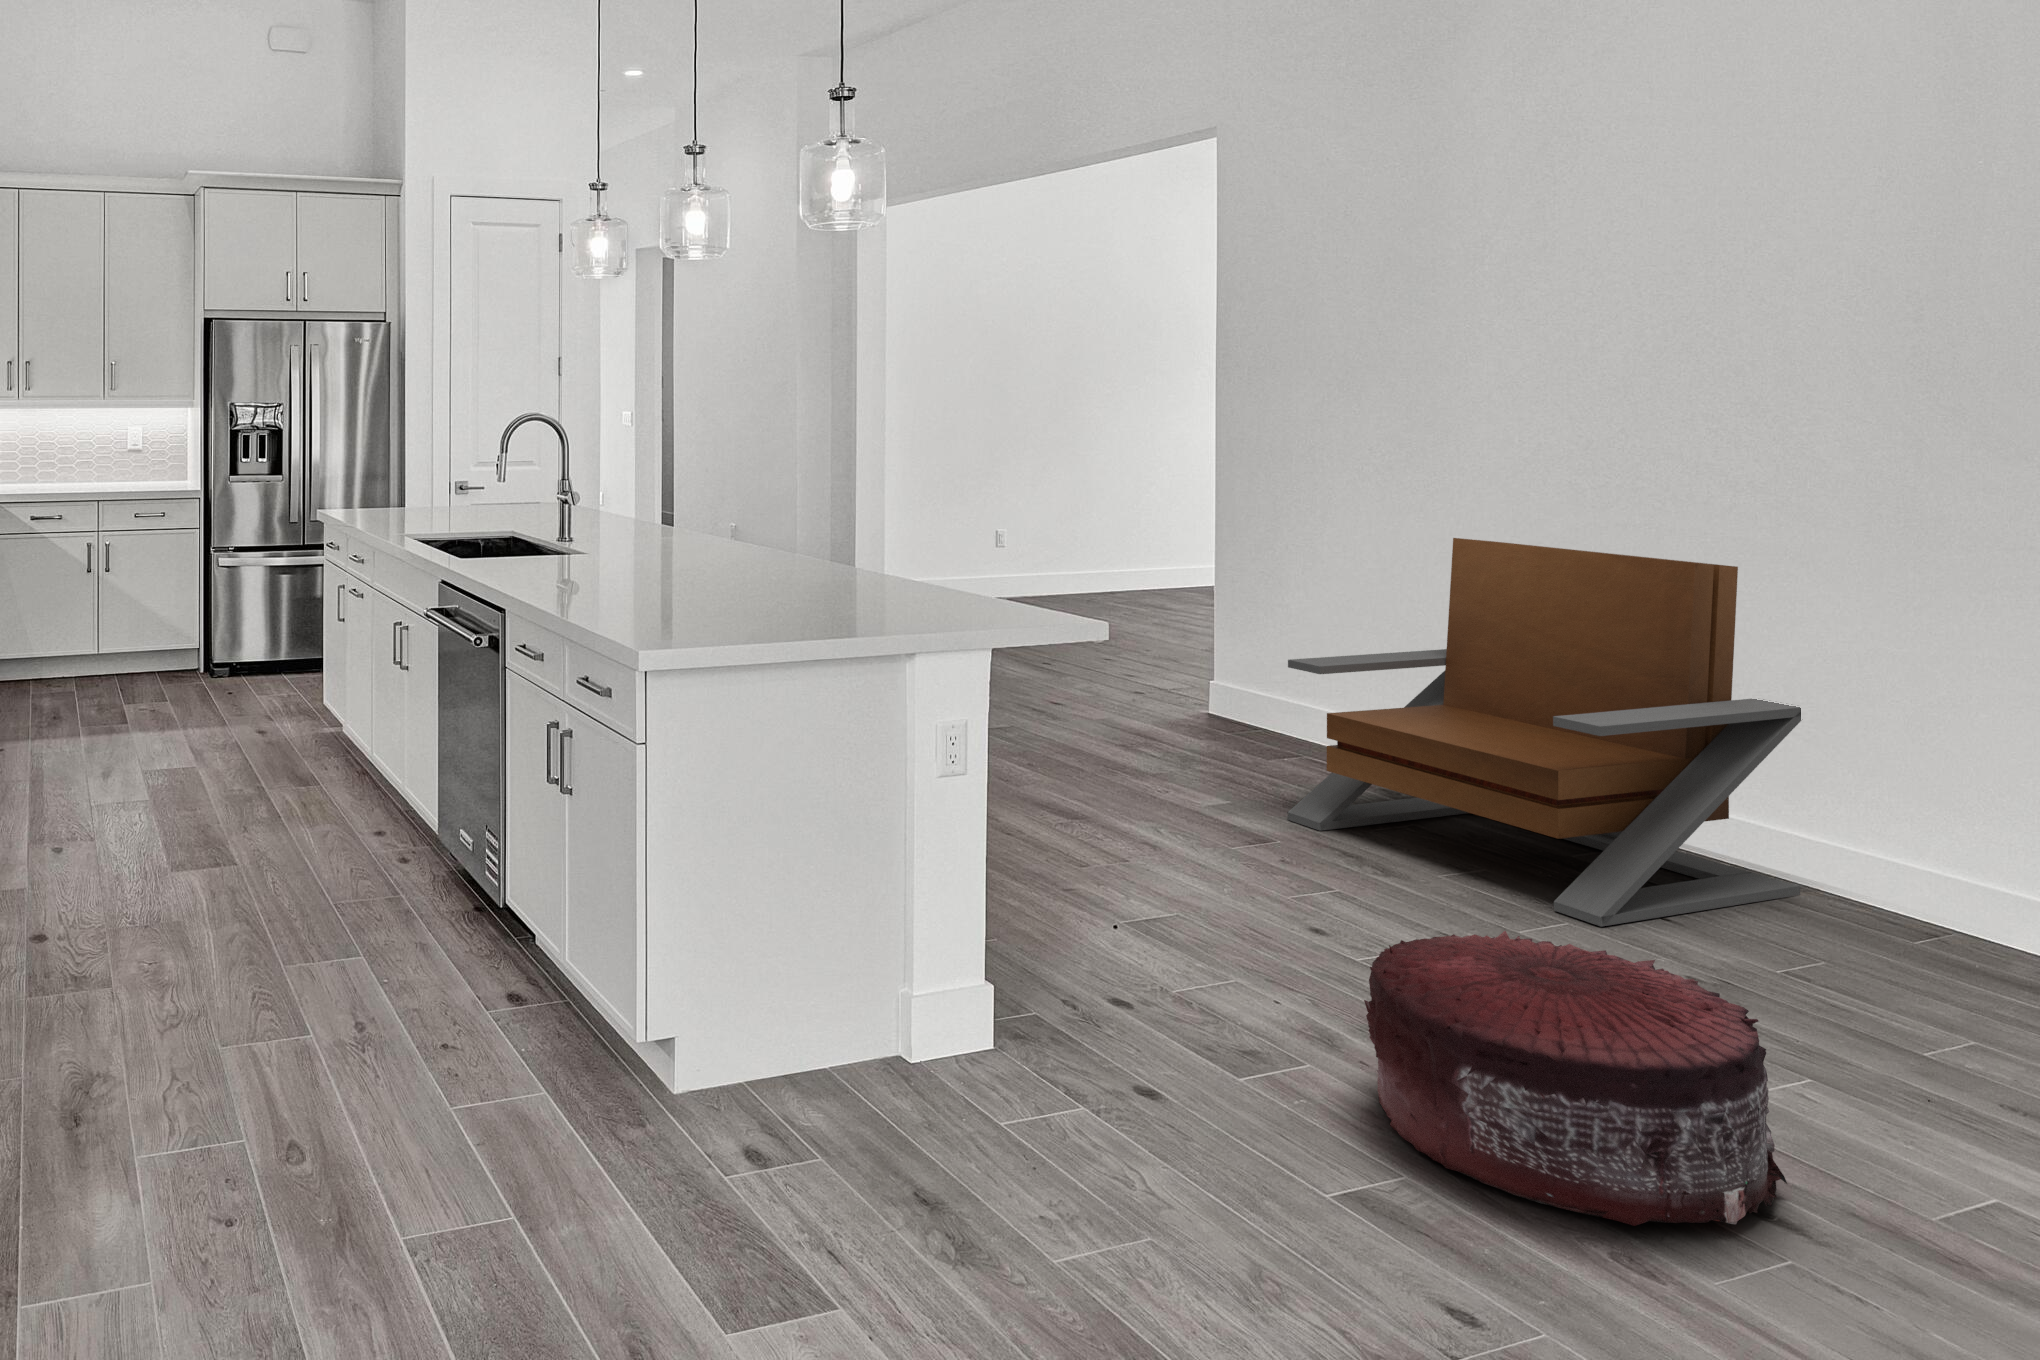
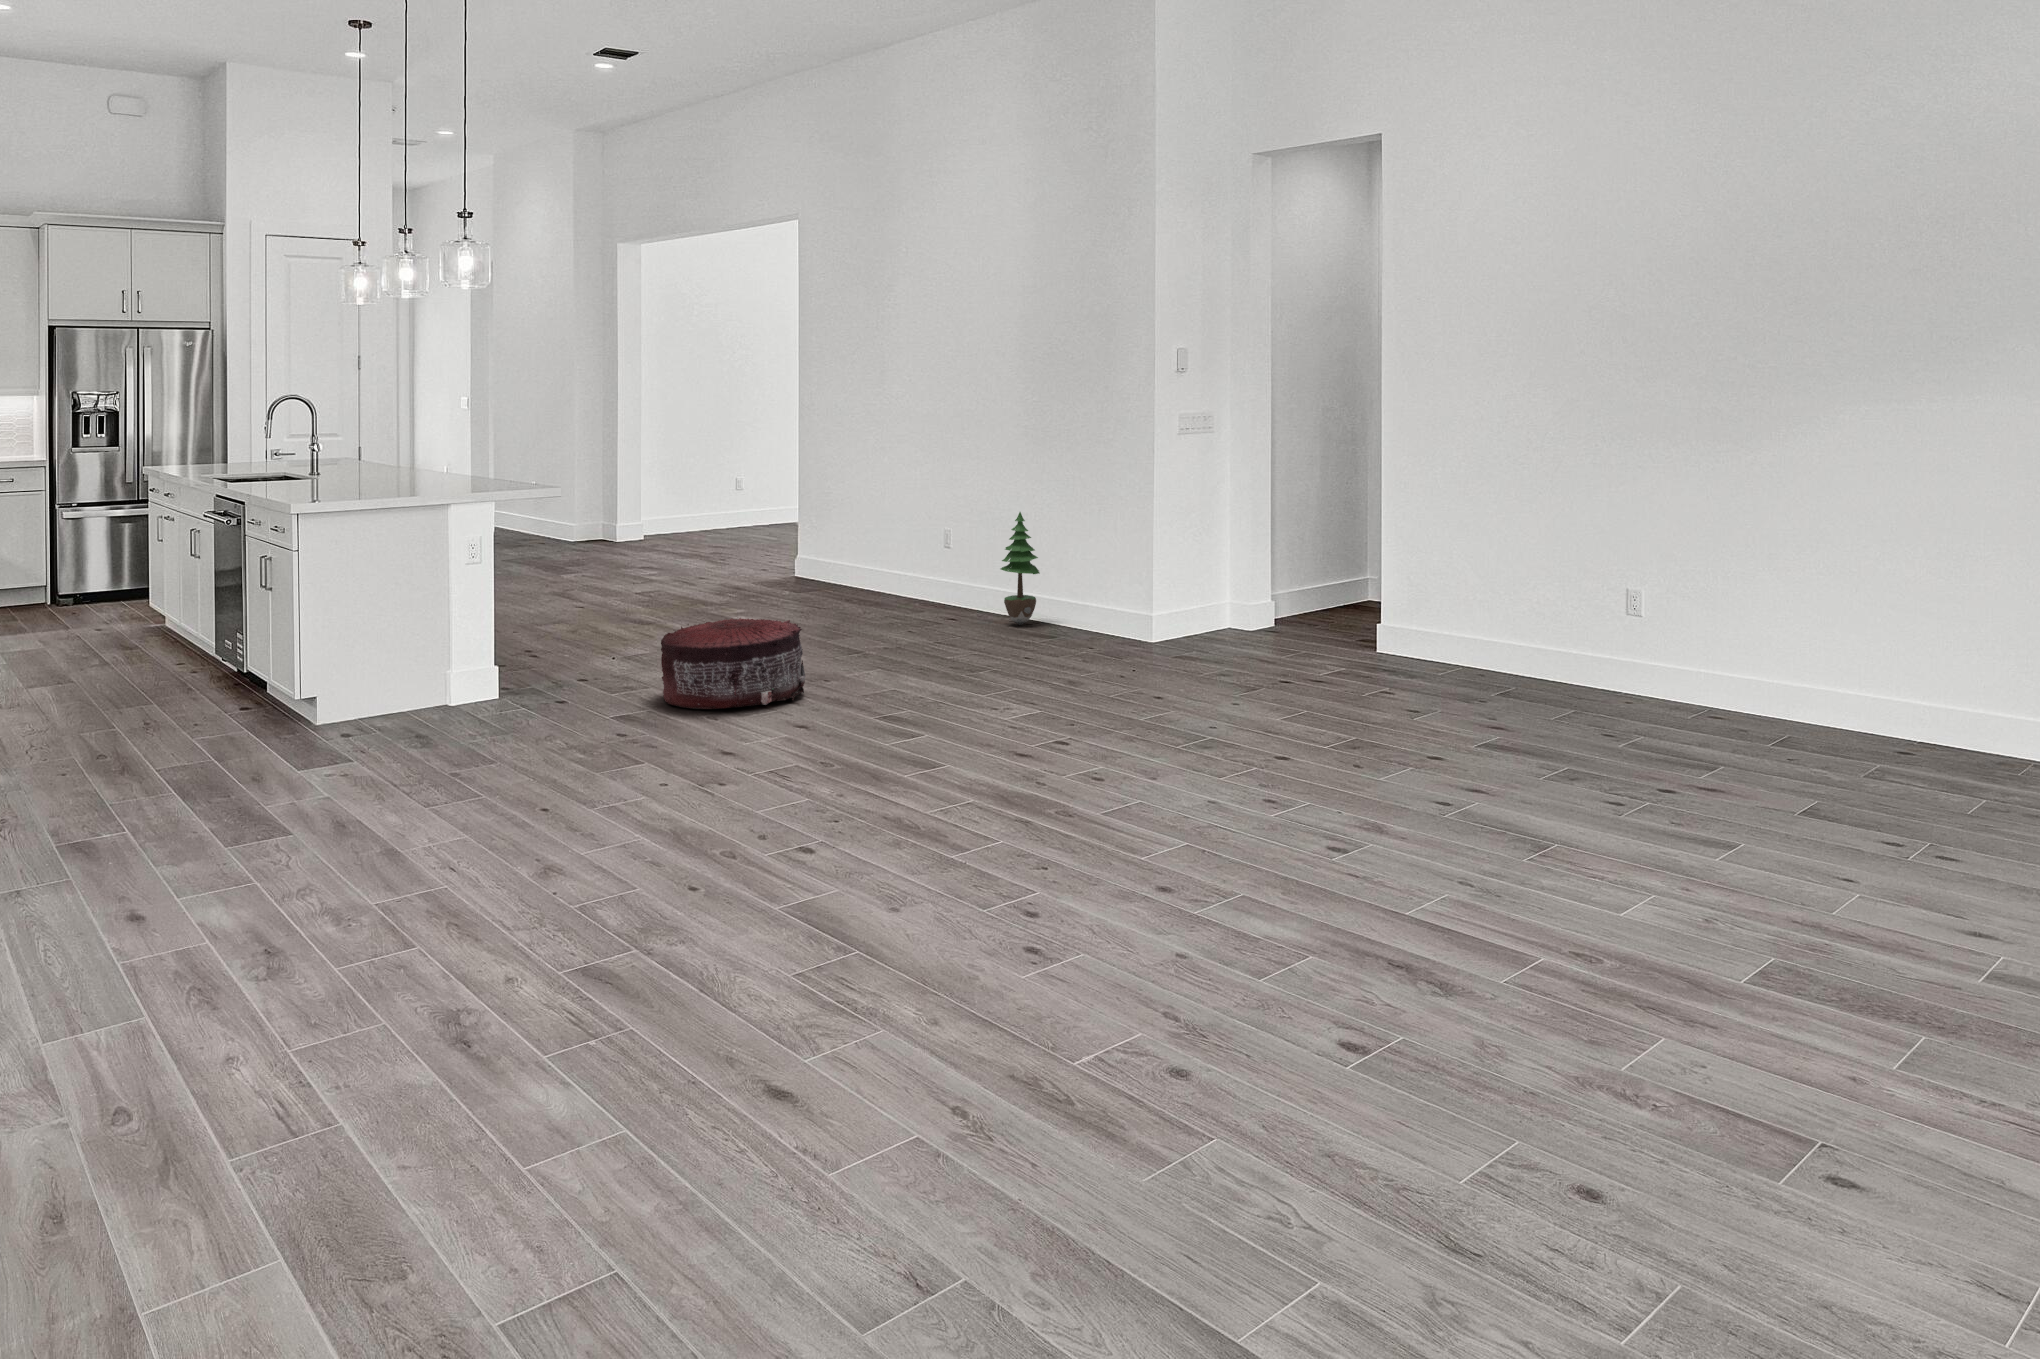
lounge chair: present [1288,538,1801,927] -> none [775,454,994,637]
potted tree: none [1854,684,1972,926] -> present [1001,512,1040,625]

